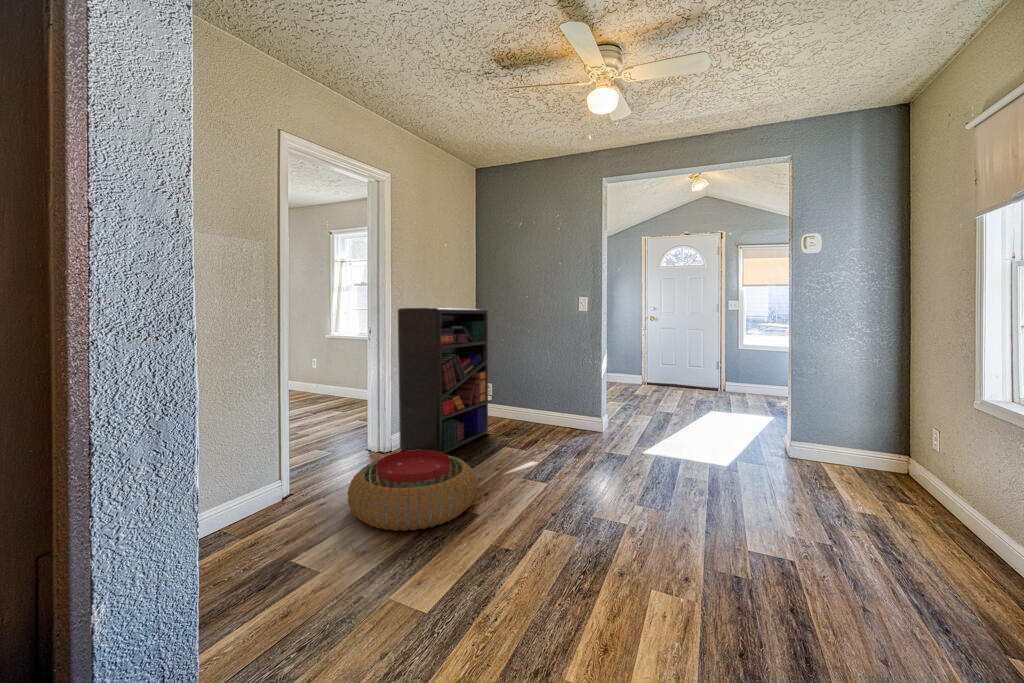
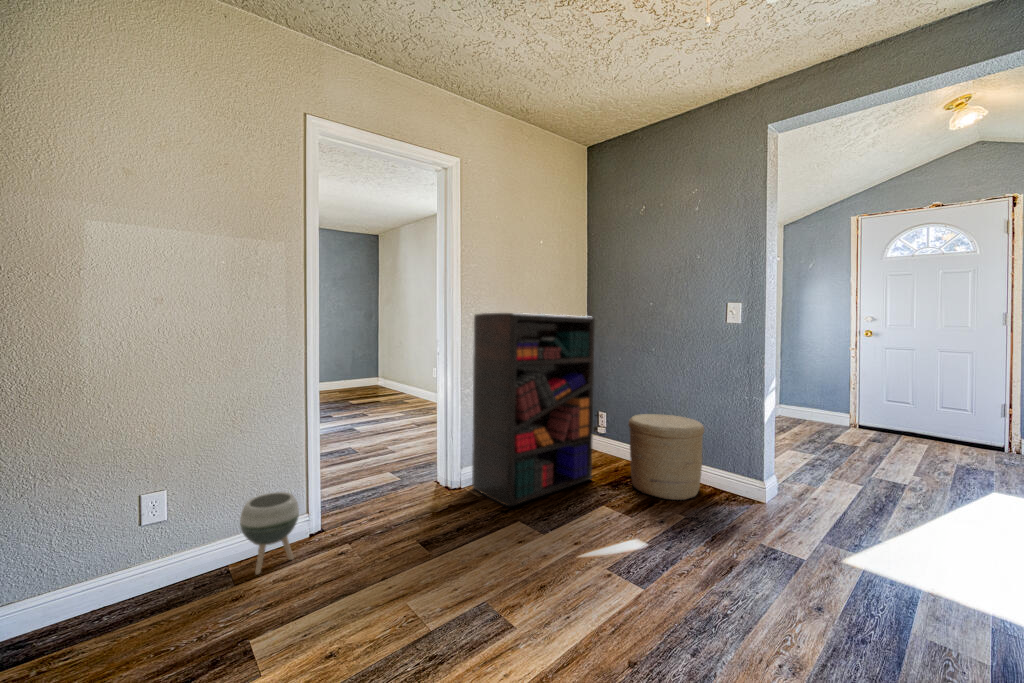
woven basket: none [514,381,565,438] -> present [628,414,704,500]
pouf: present [347,450,477,531] -> none [335,503,519,640]
planter: none [245,461,294,525] -> present [240,492,299,574]

